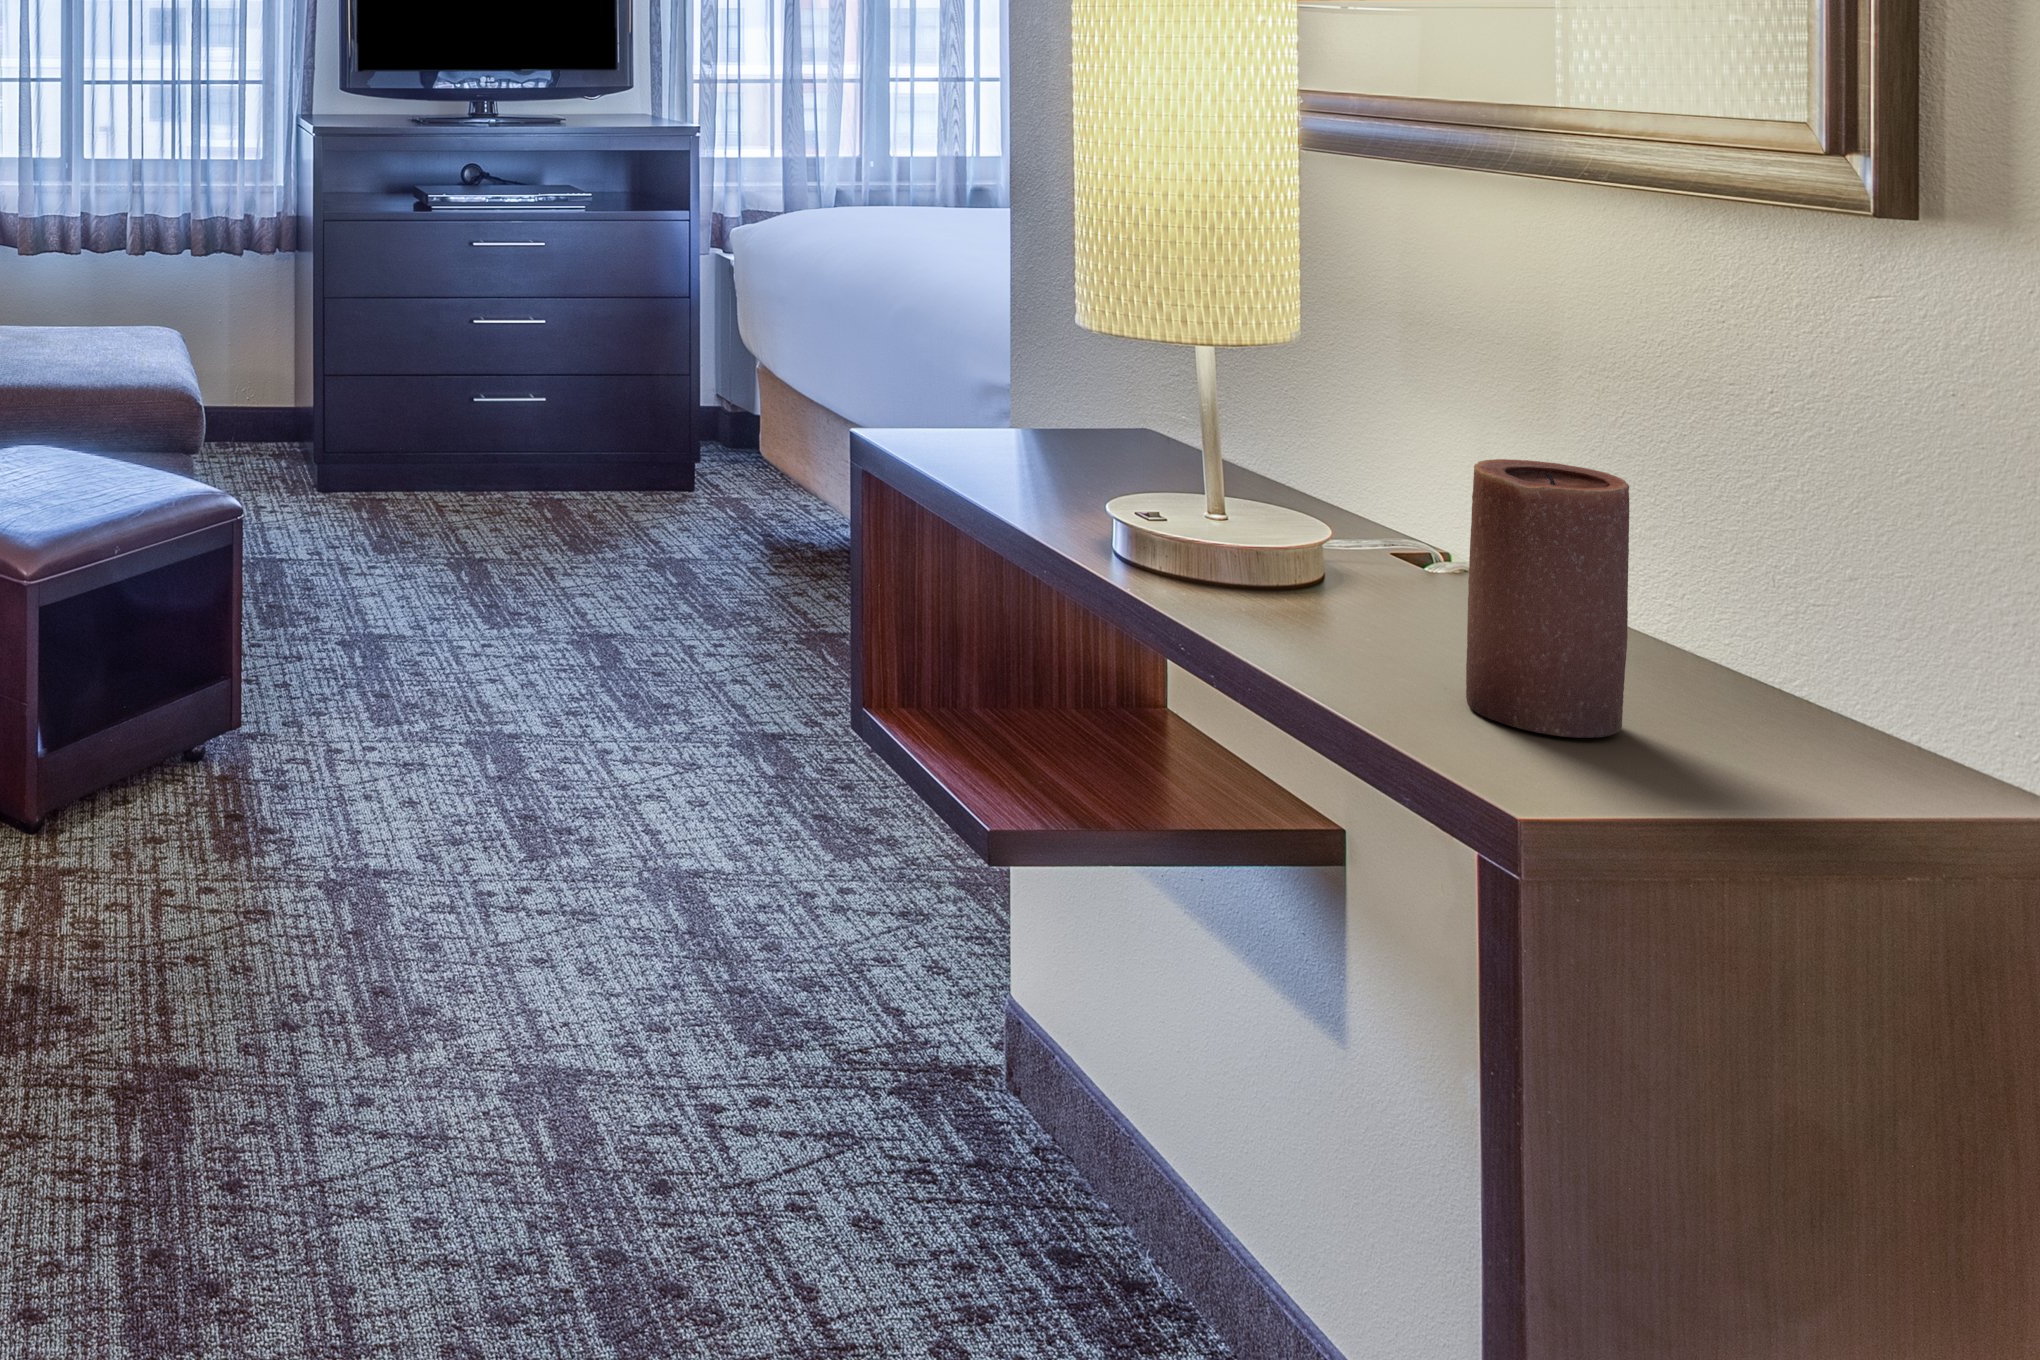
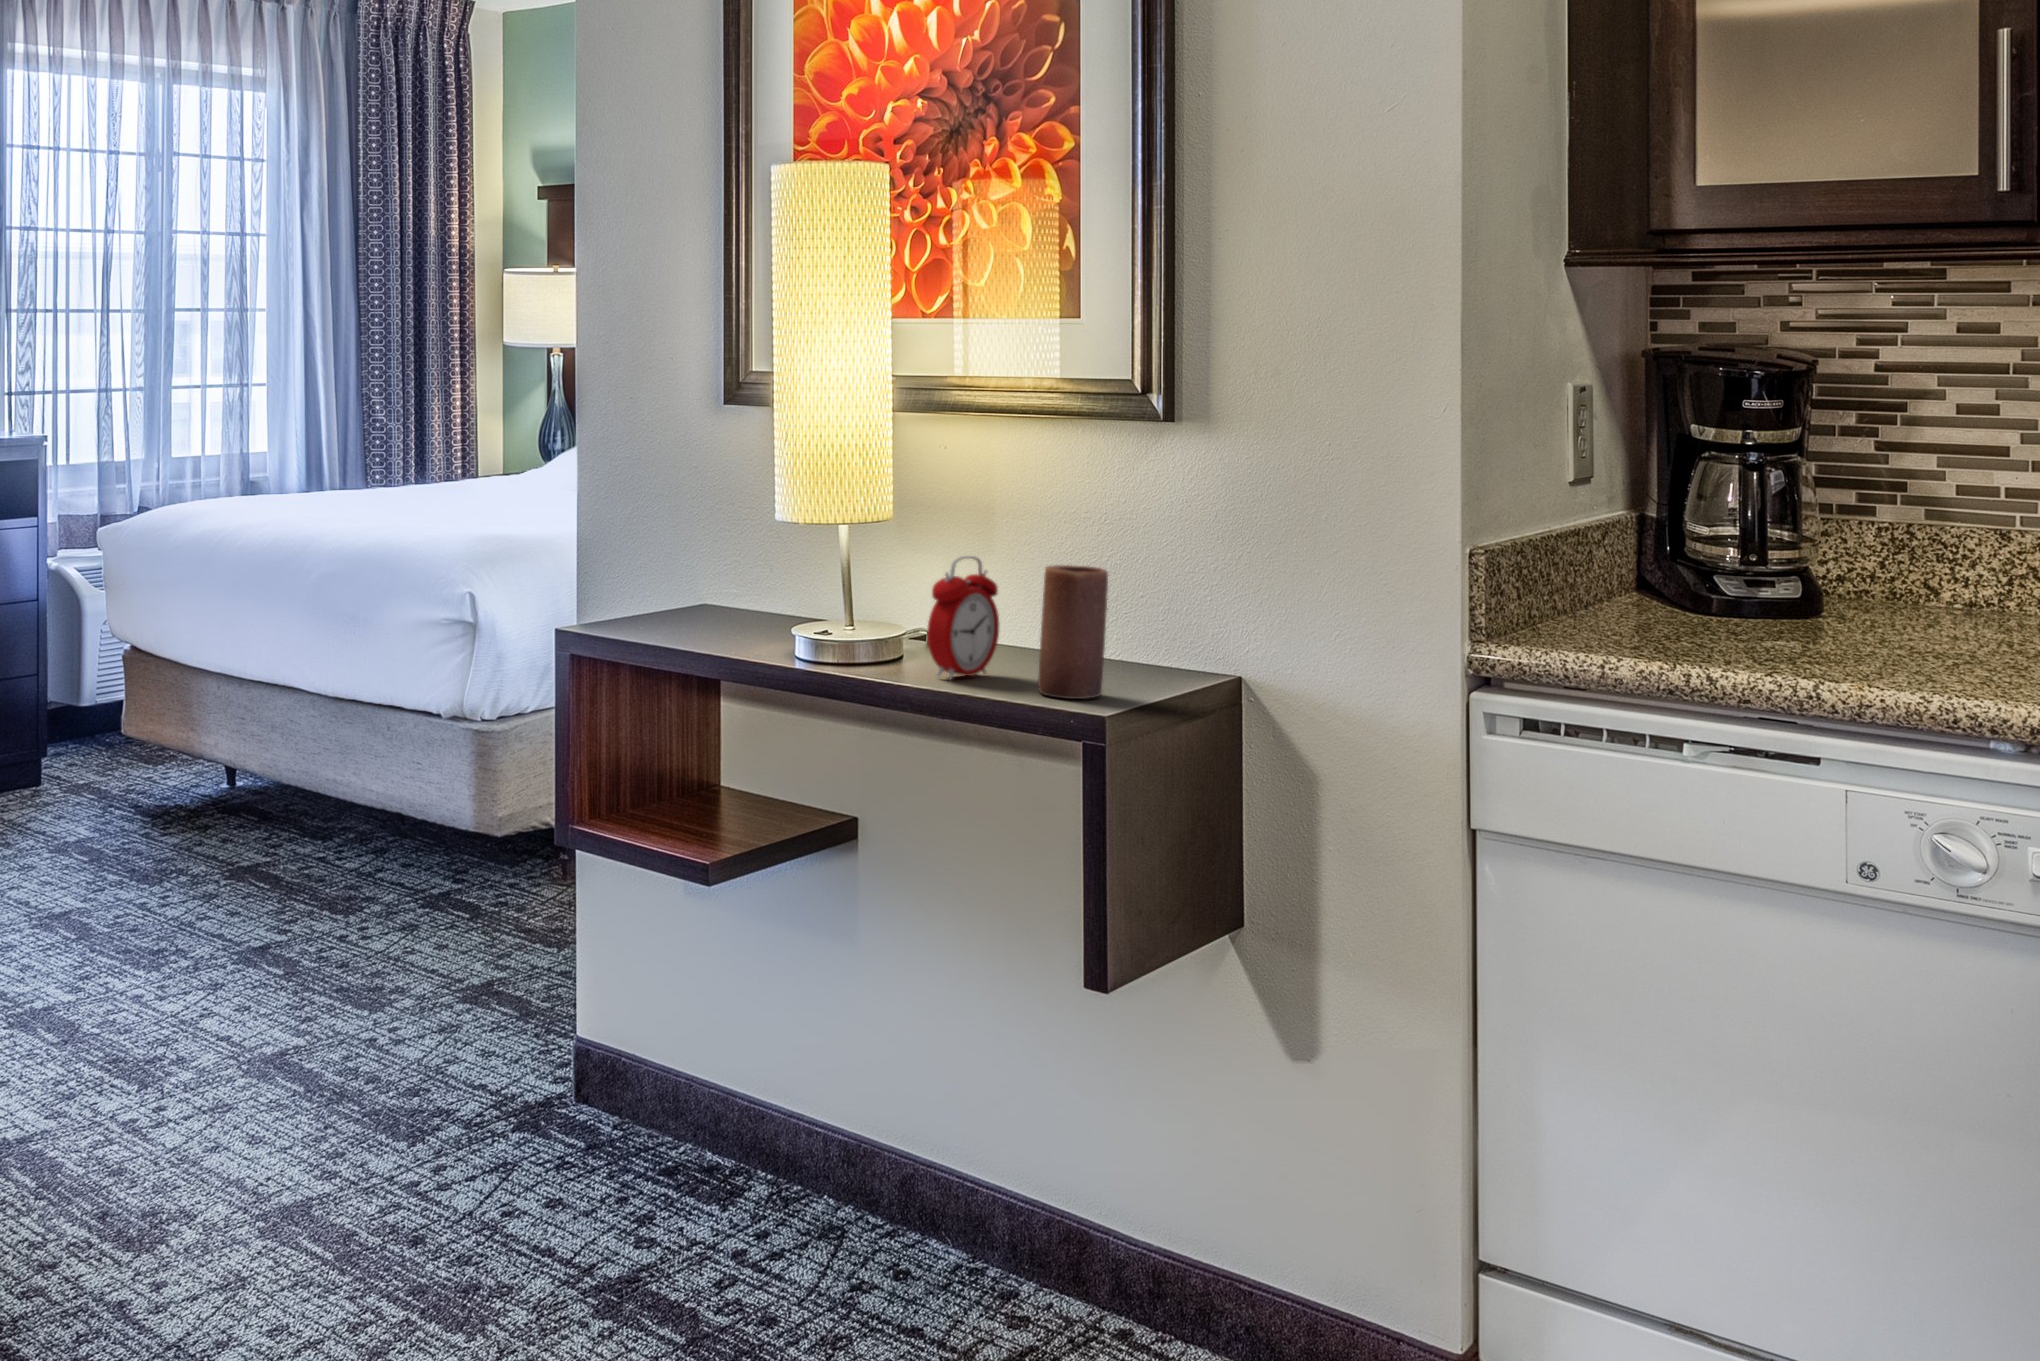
alarm clock: none [1281,415,1469,634] -> present [927,556,999,679]

